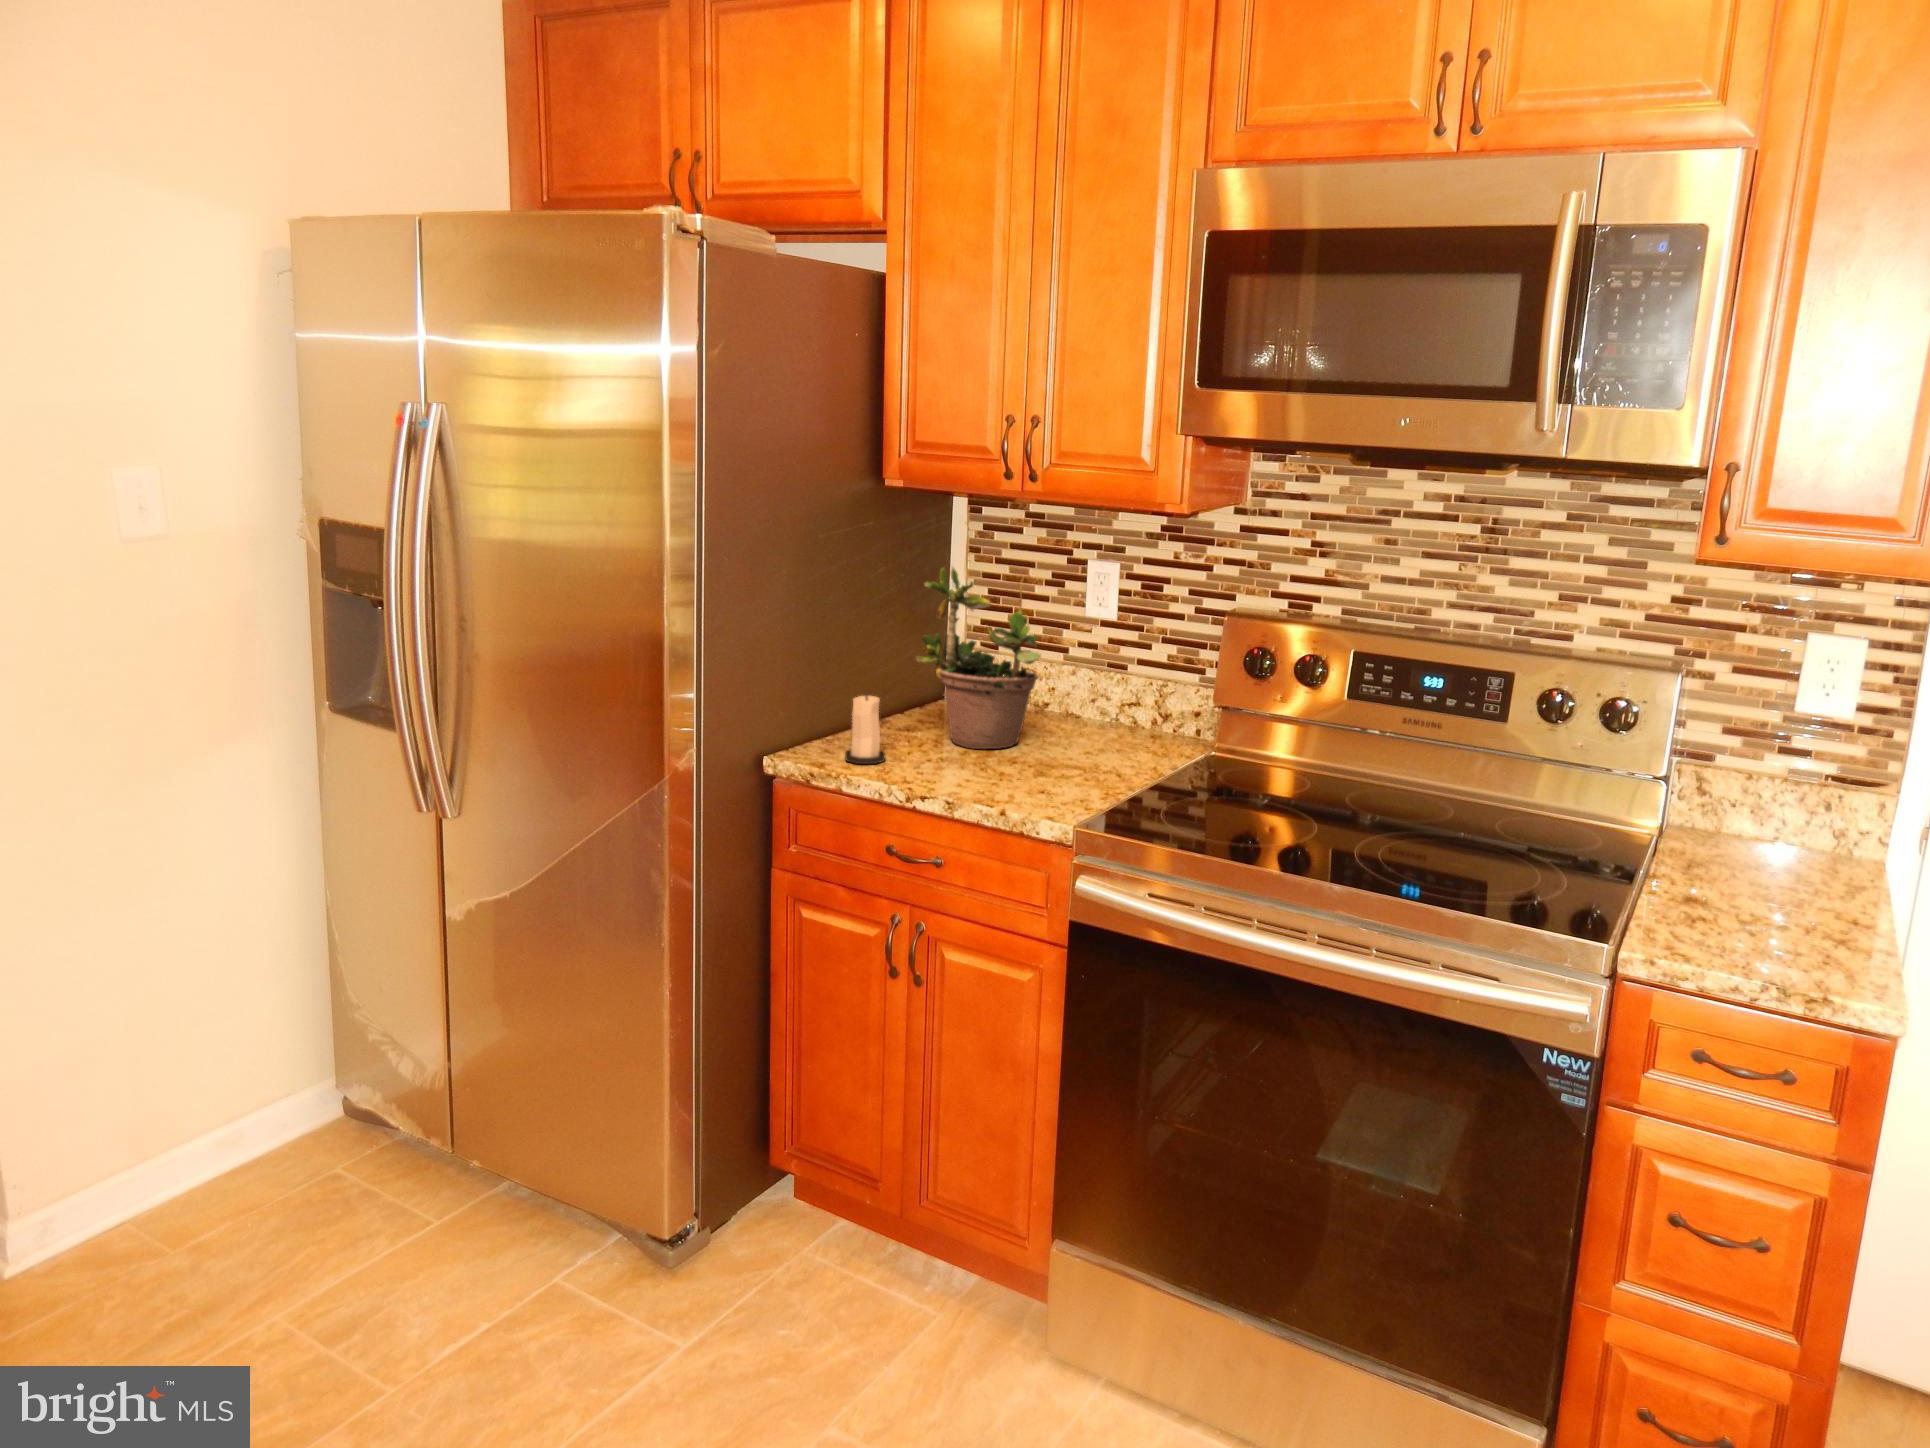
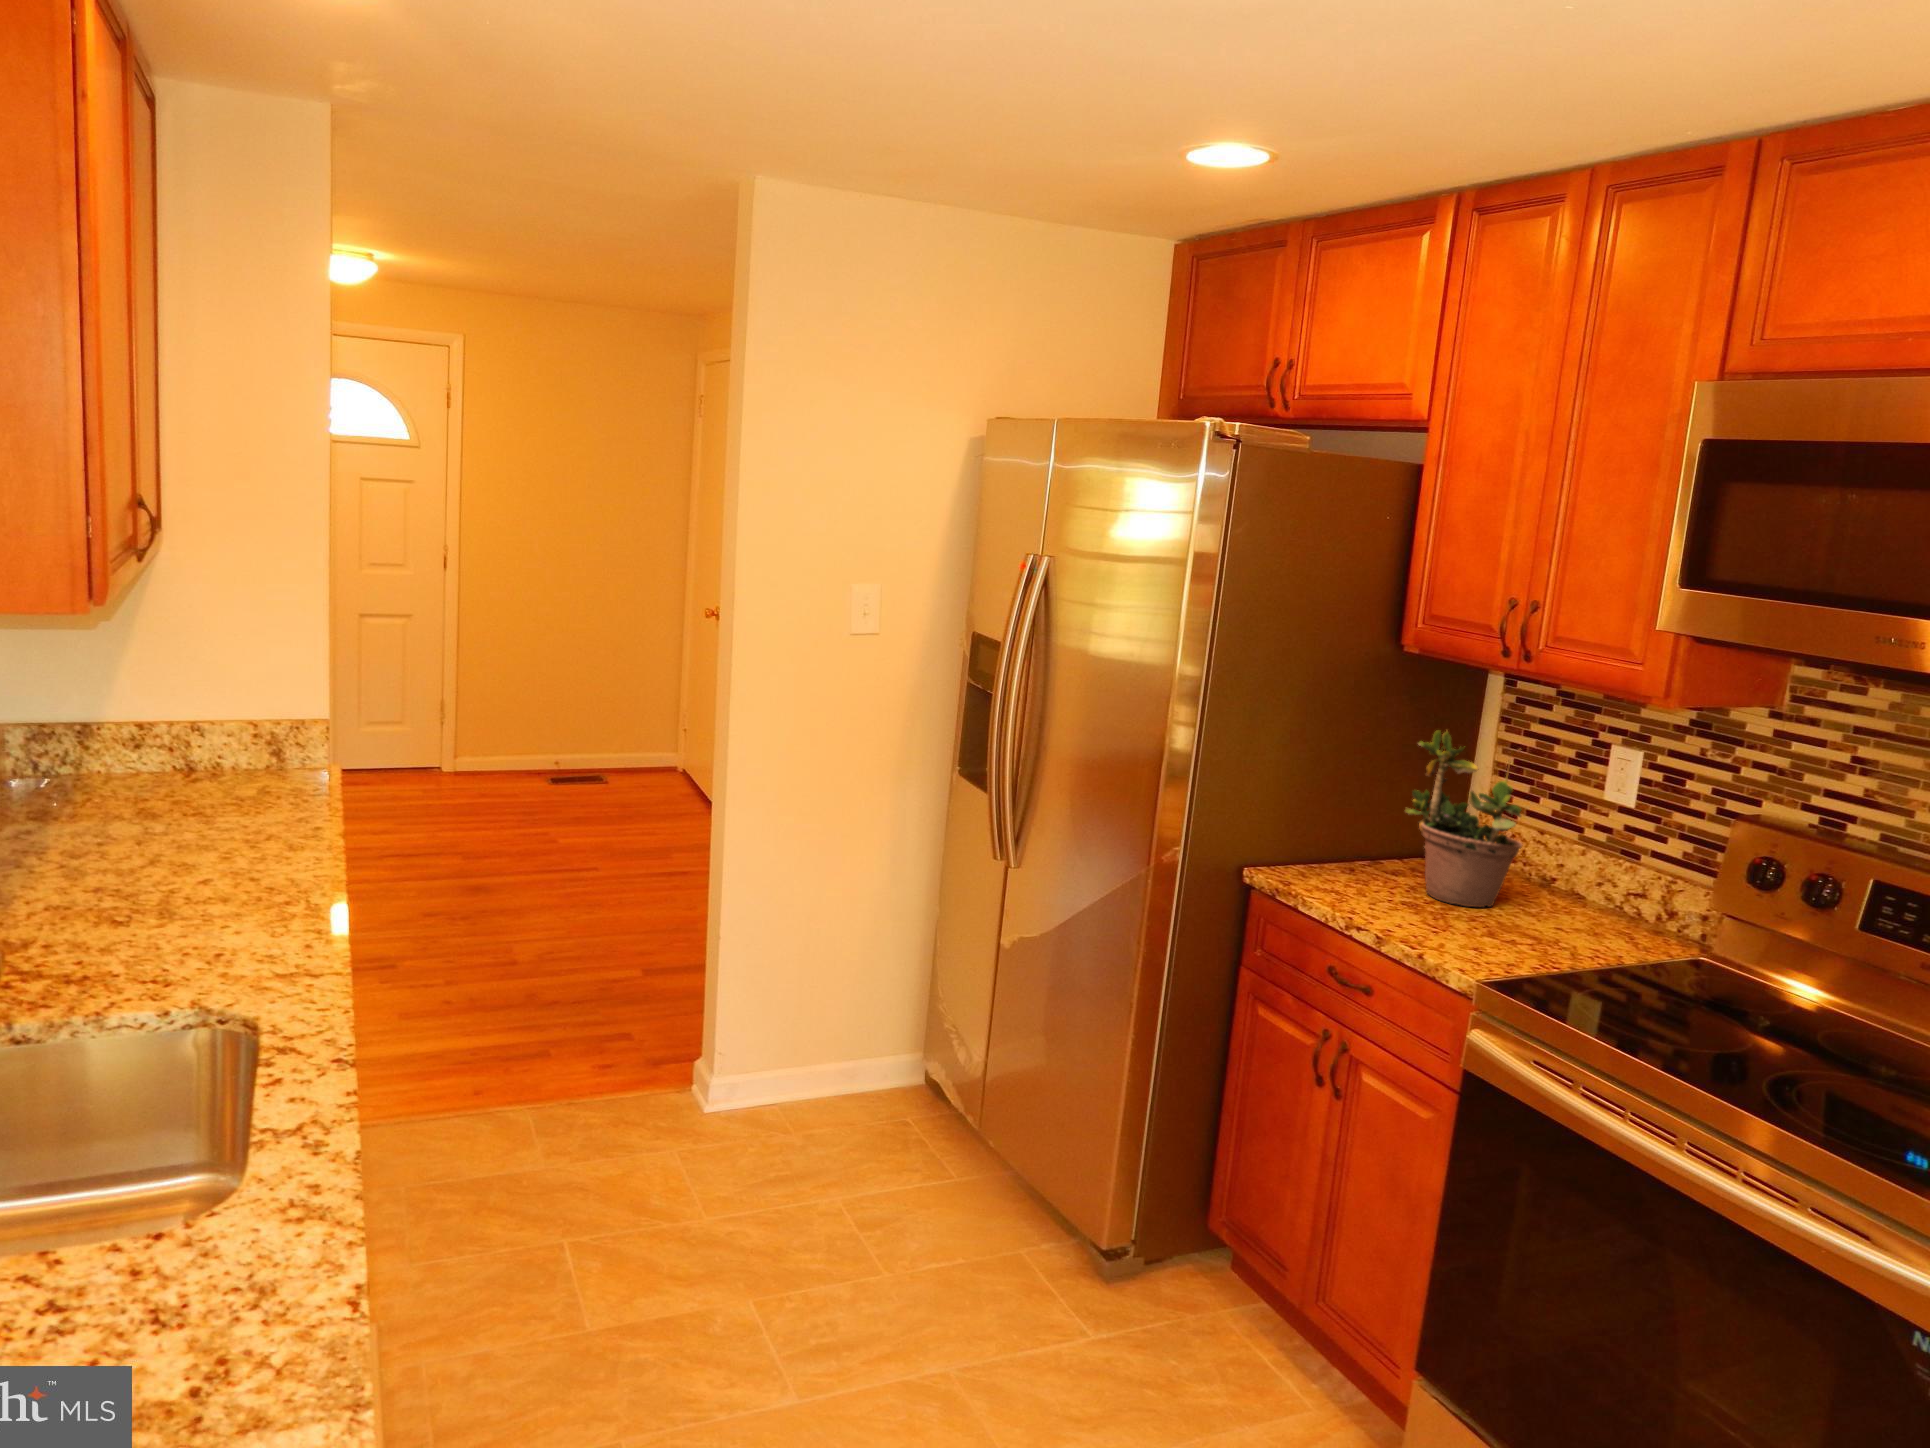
candle: present [845,694,885,764] -> none [1311,828,1350,893]

